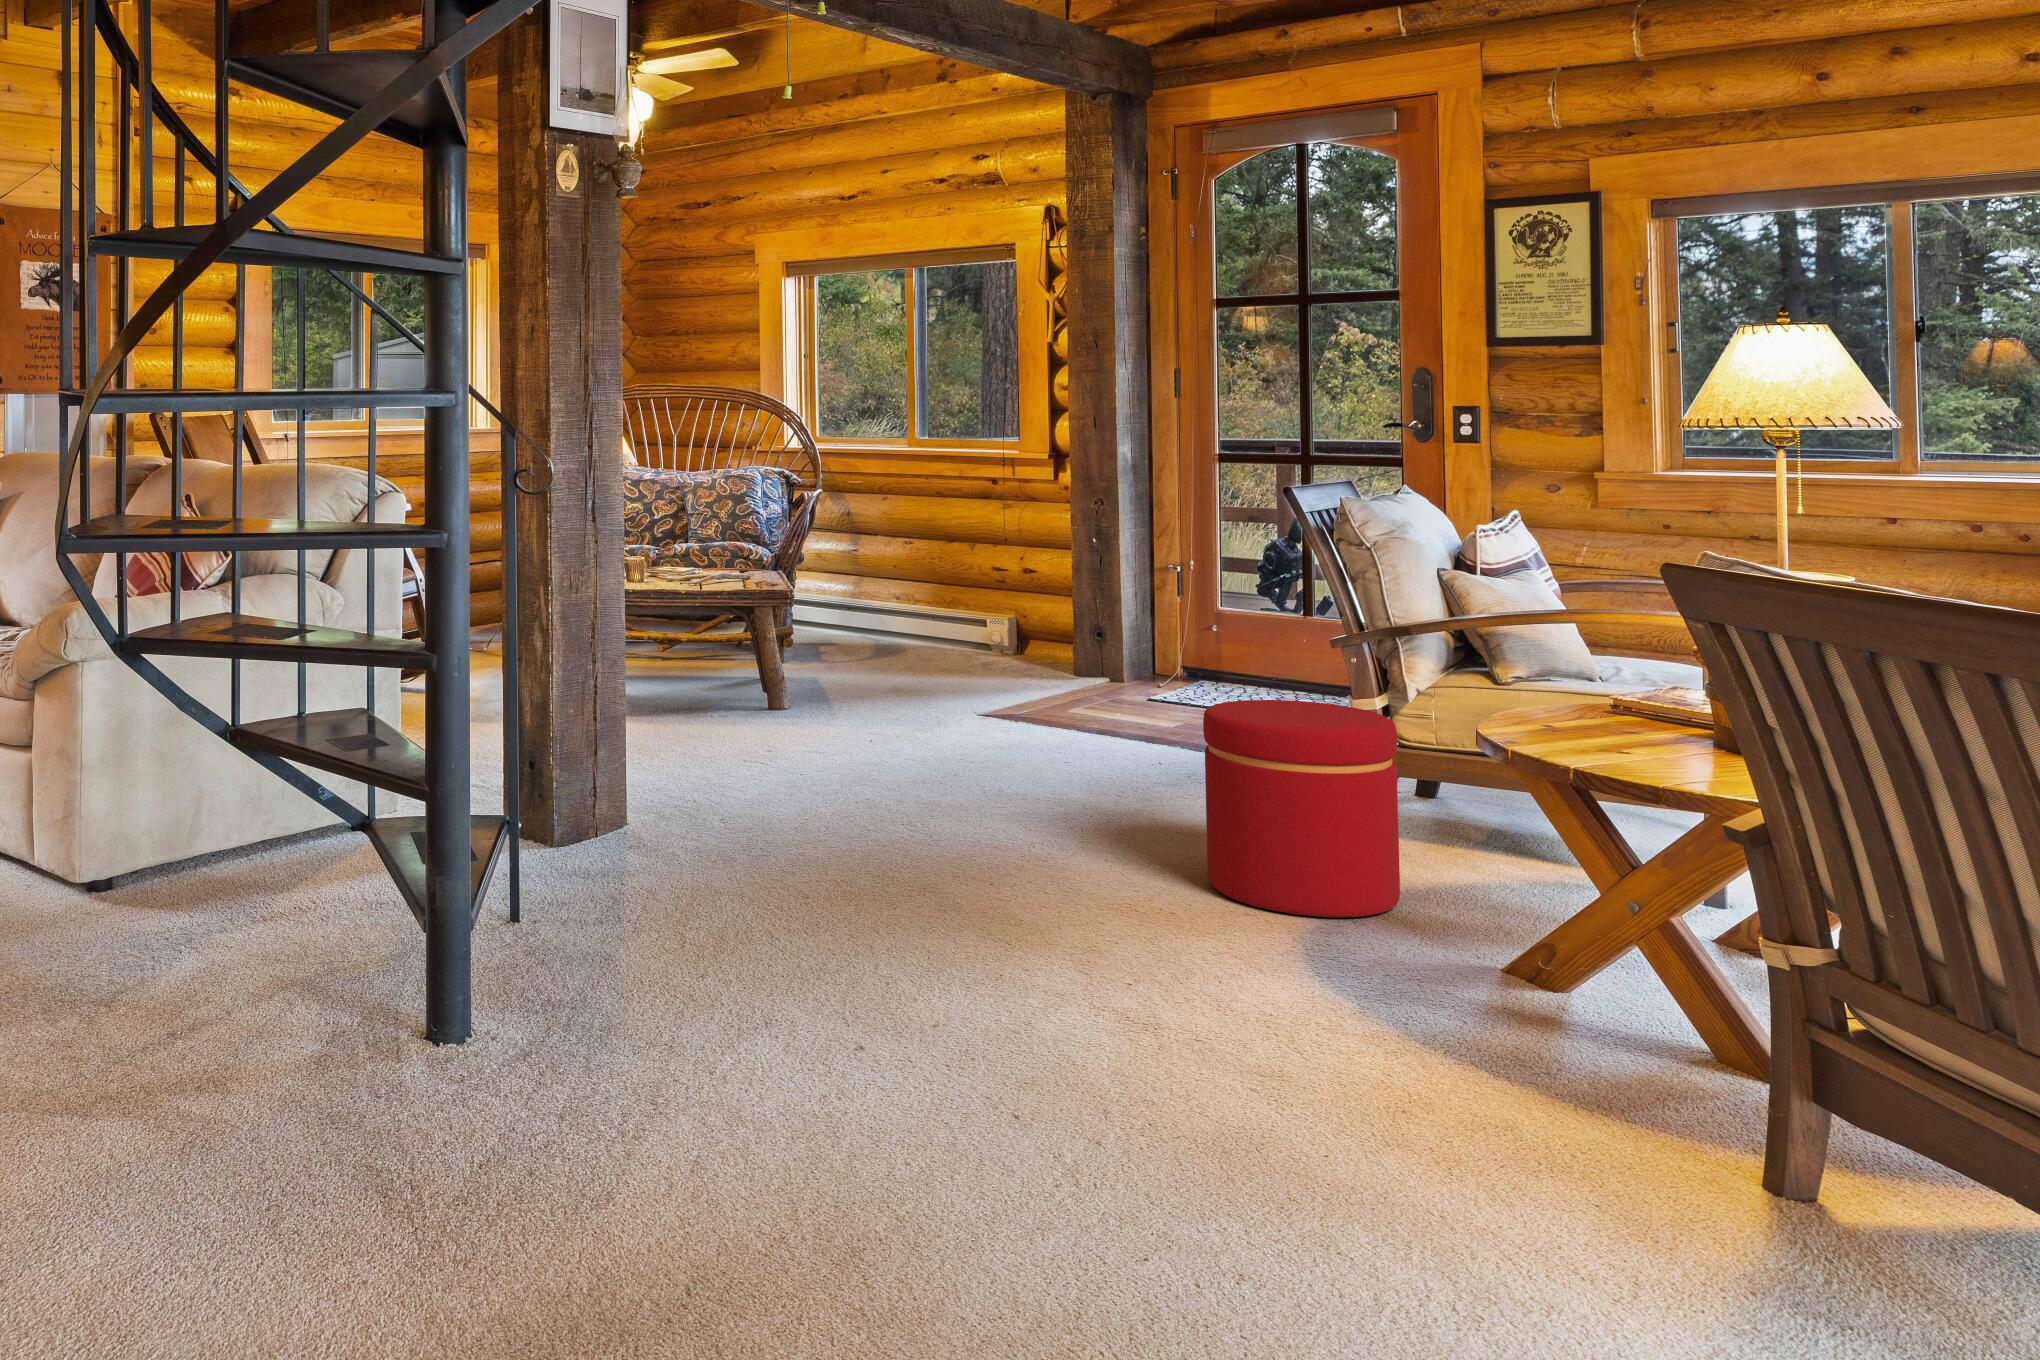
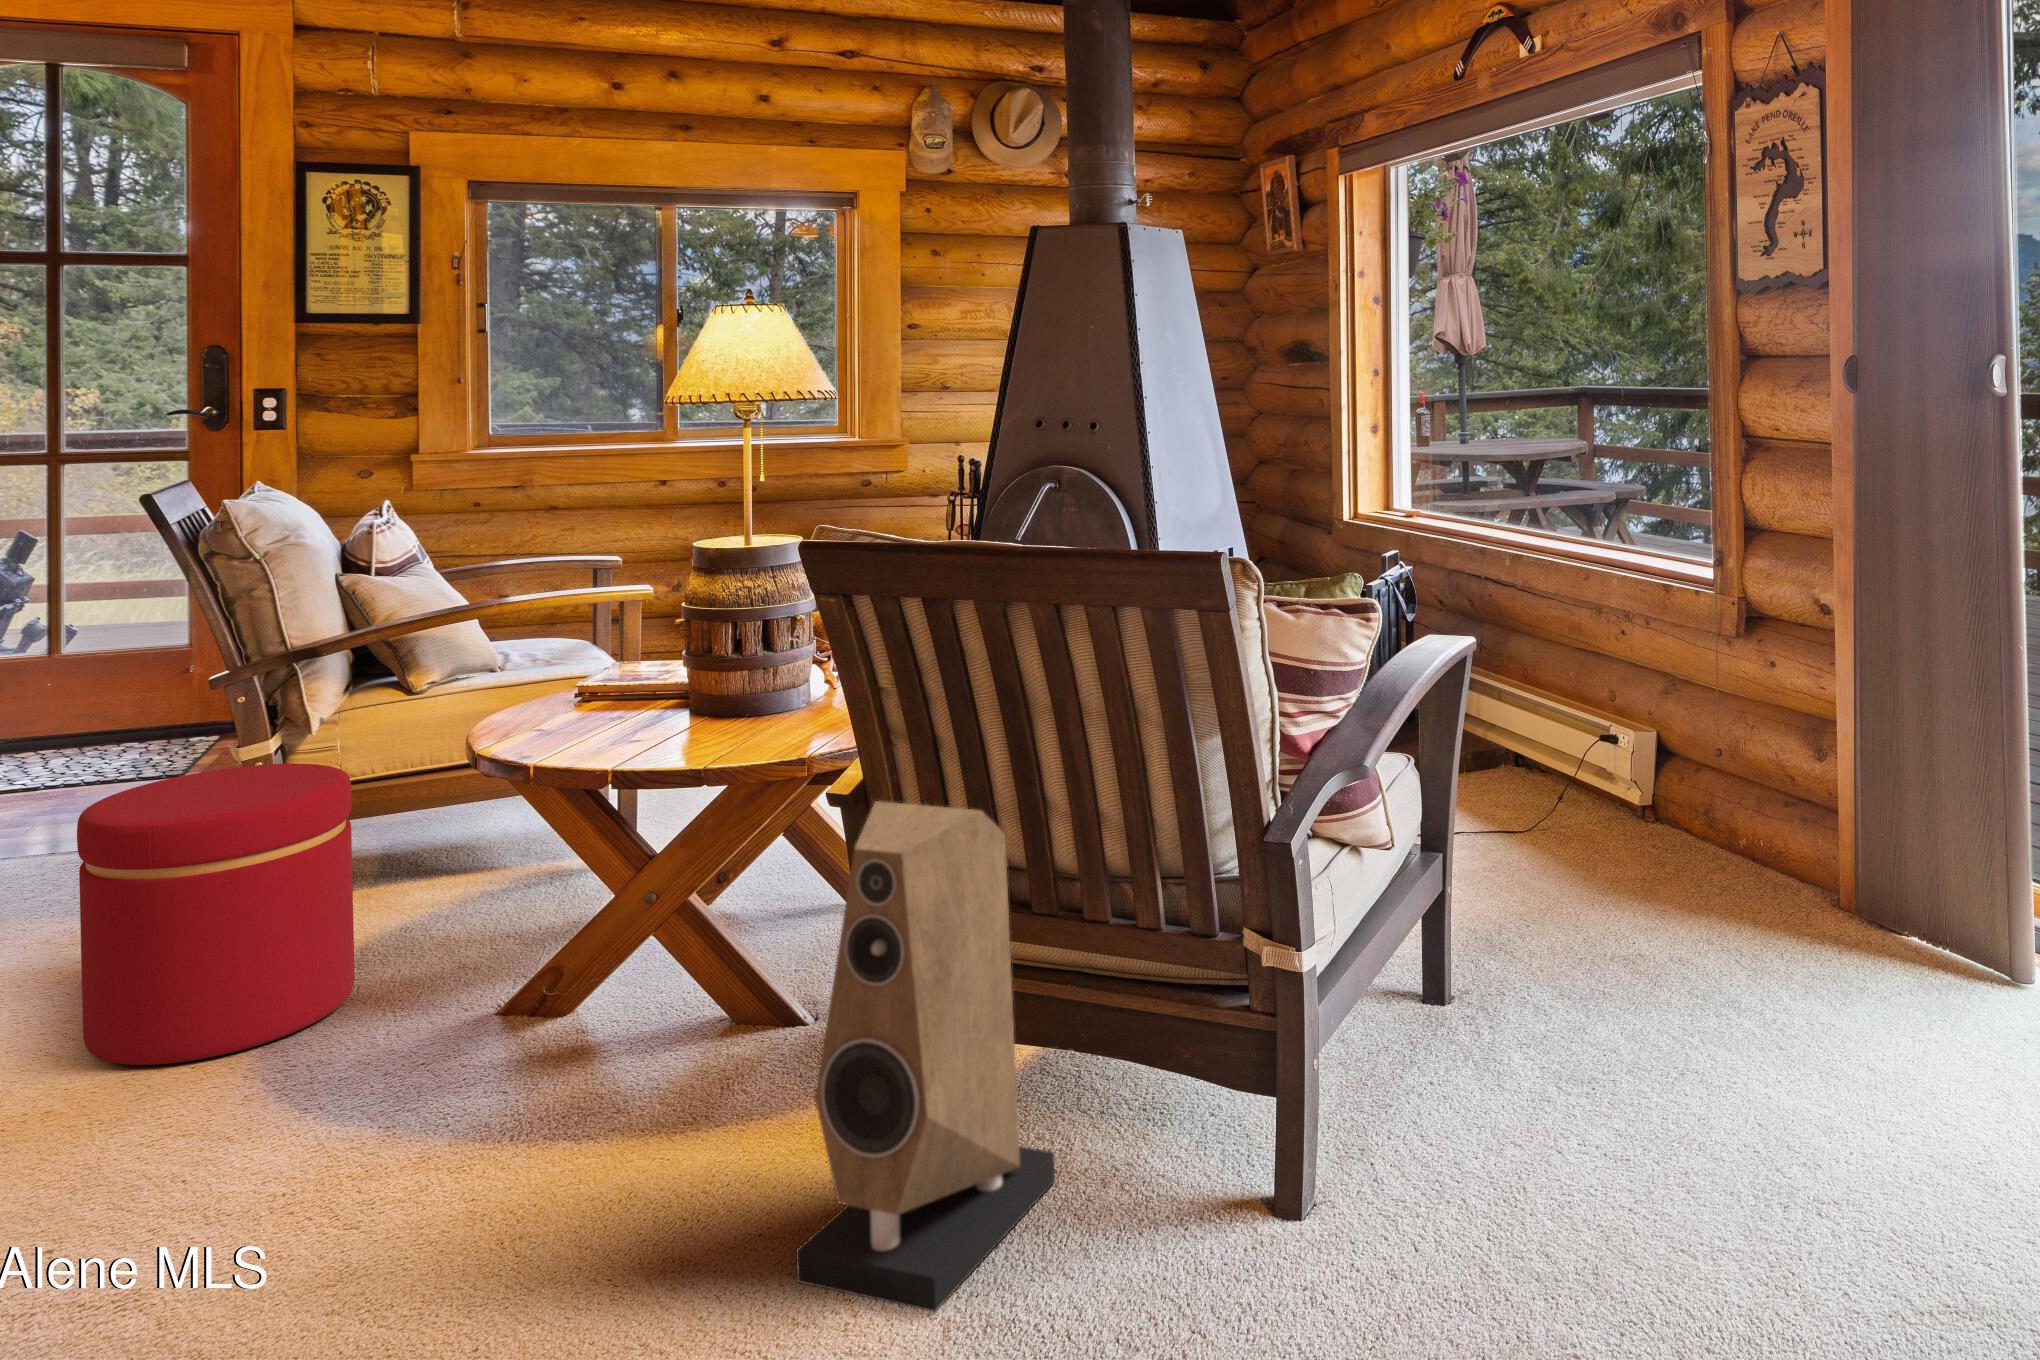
speaker: none [1587,814,1945,1313] -> present [796,801,1055,1312]

